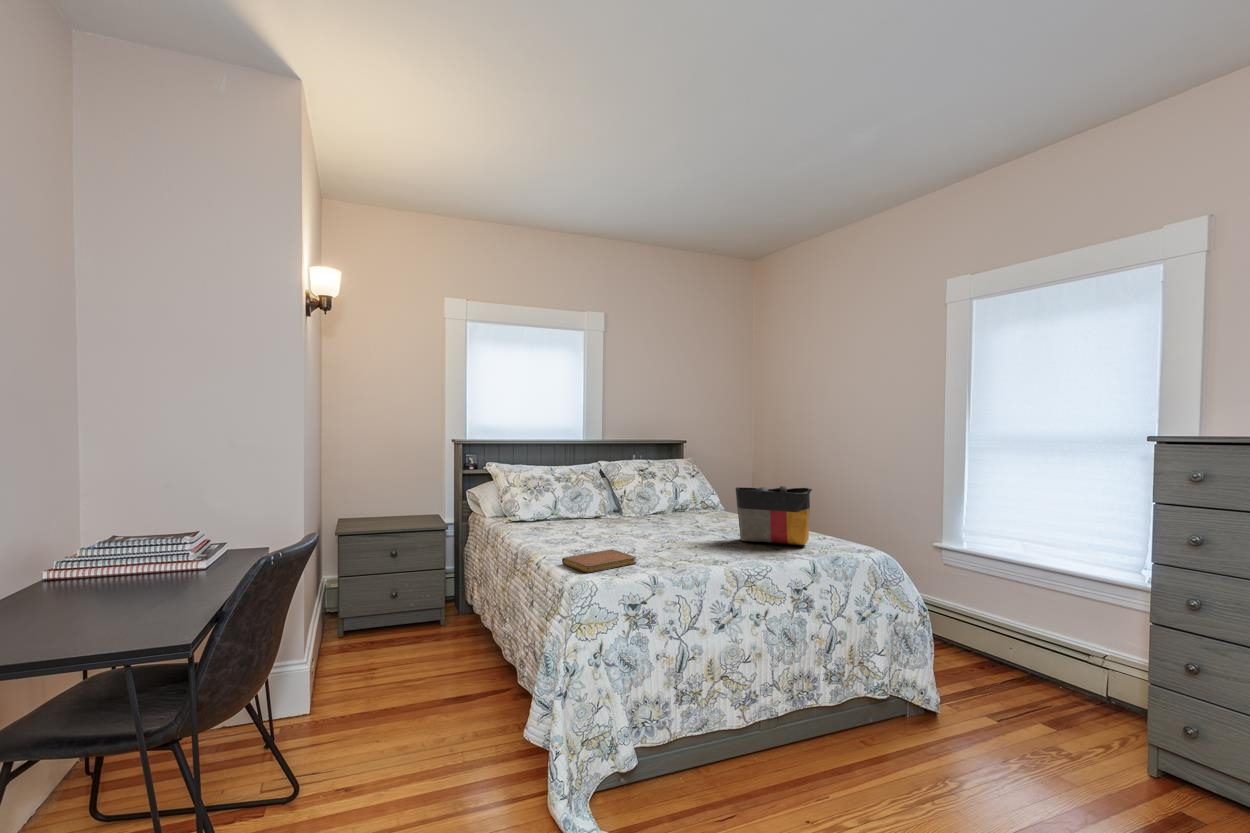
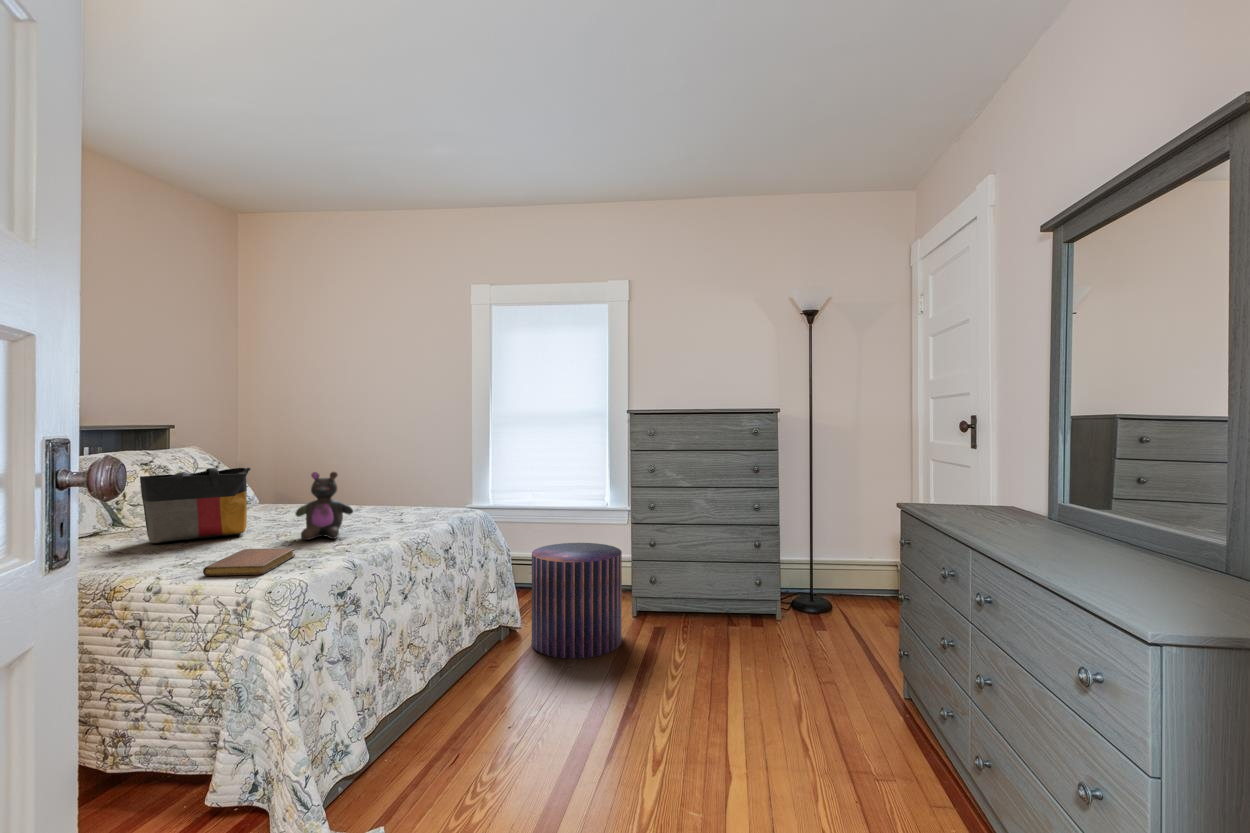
tote bag: present [736,486,812,545] -> present [140,468,251,543]
stuffed bear: none [669,492,716,555] -> present [295,472,353,540]
pouf: none [930,617,1074,796] -> present [532,543,622,659]

